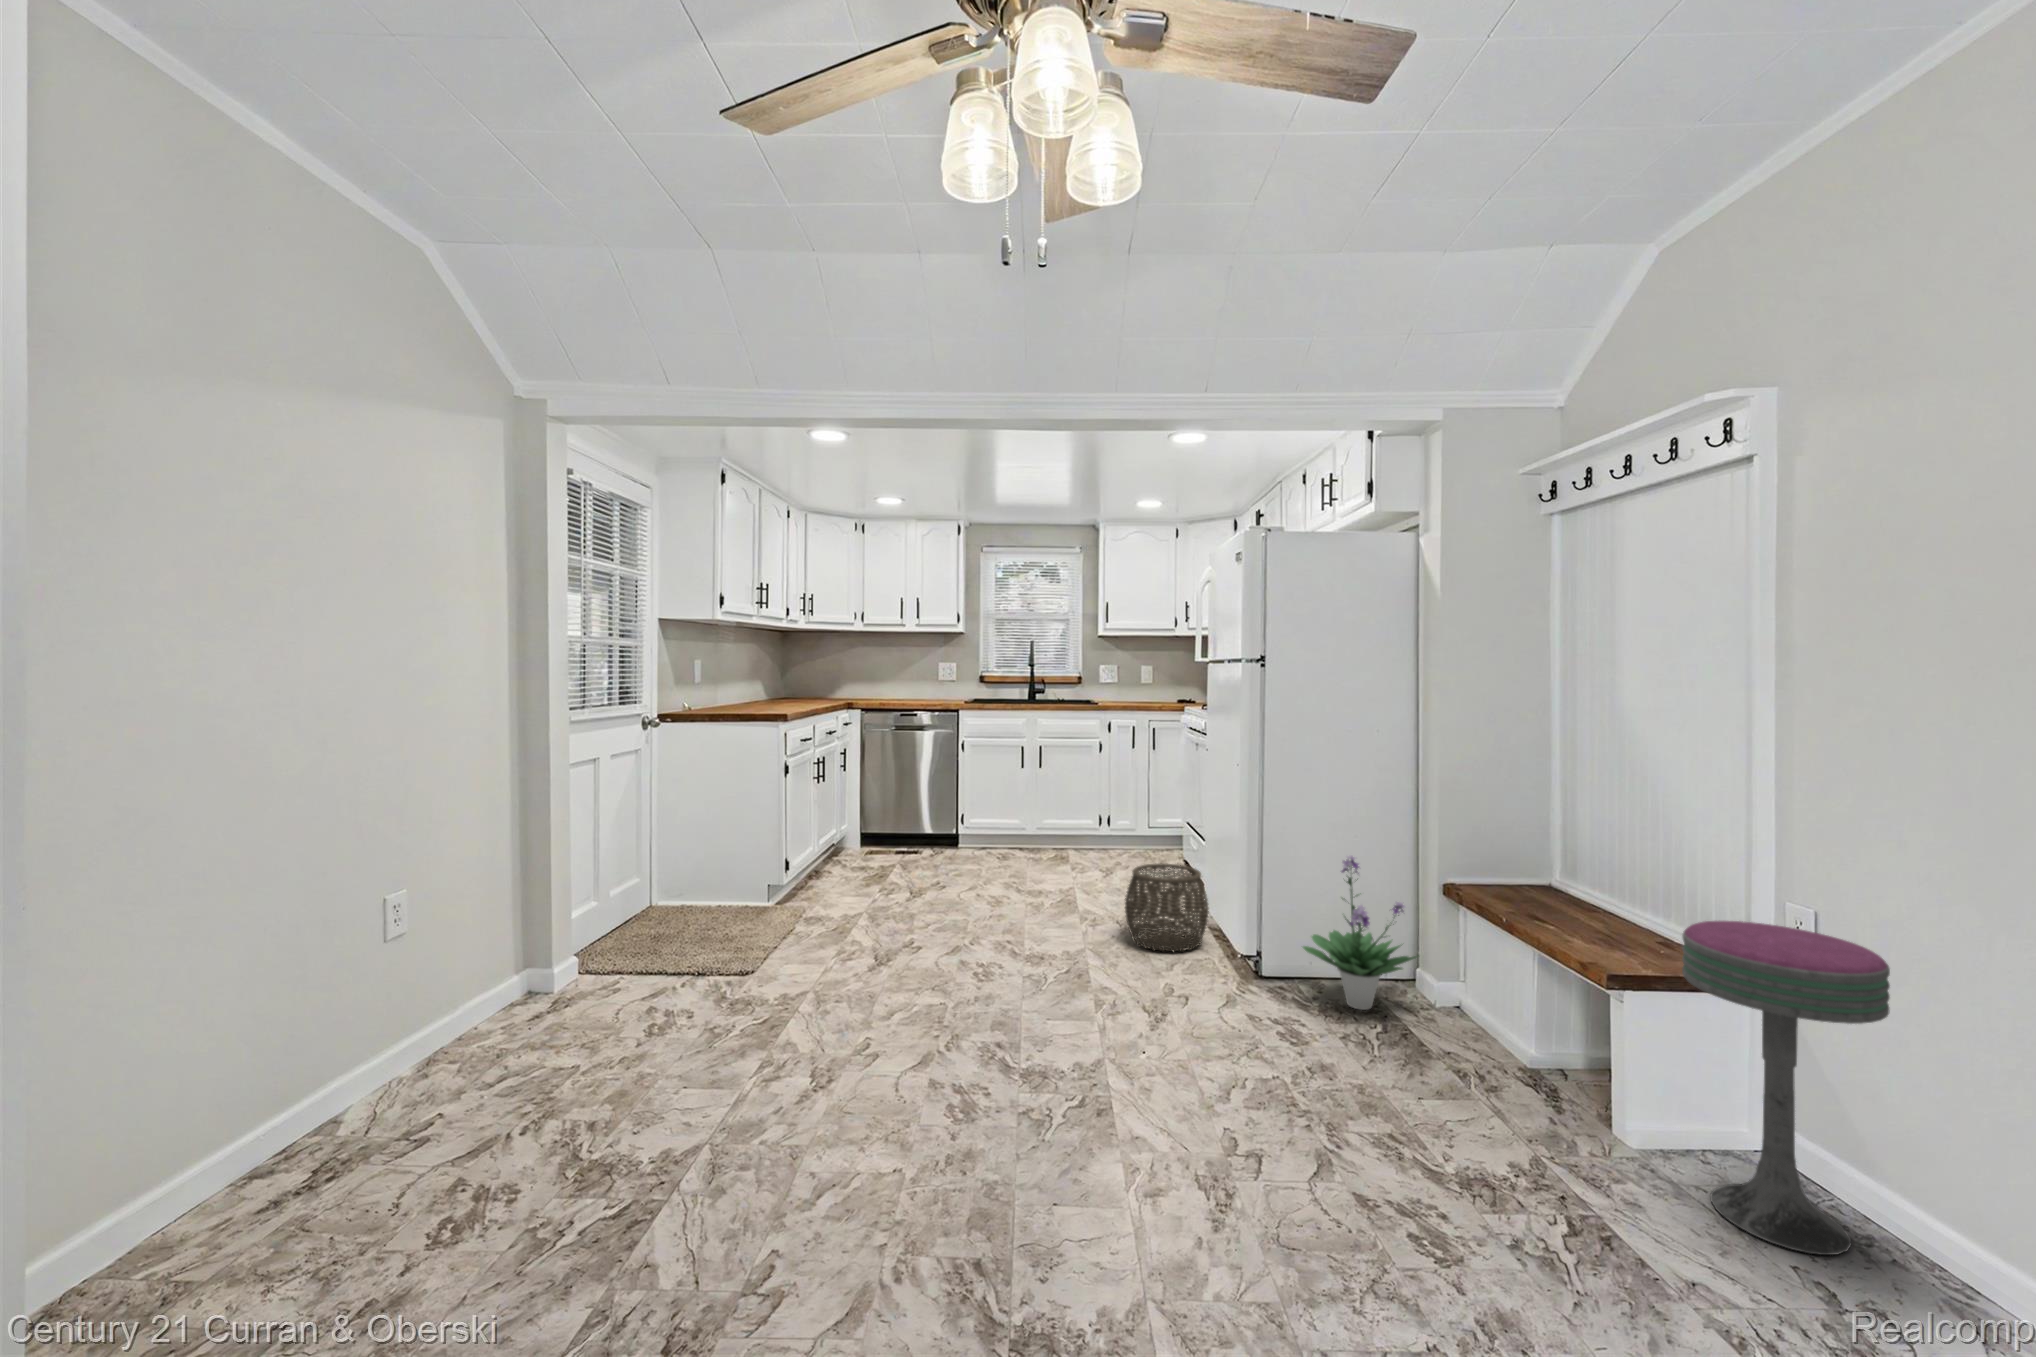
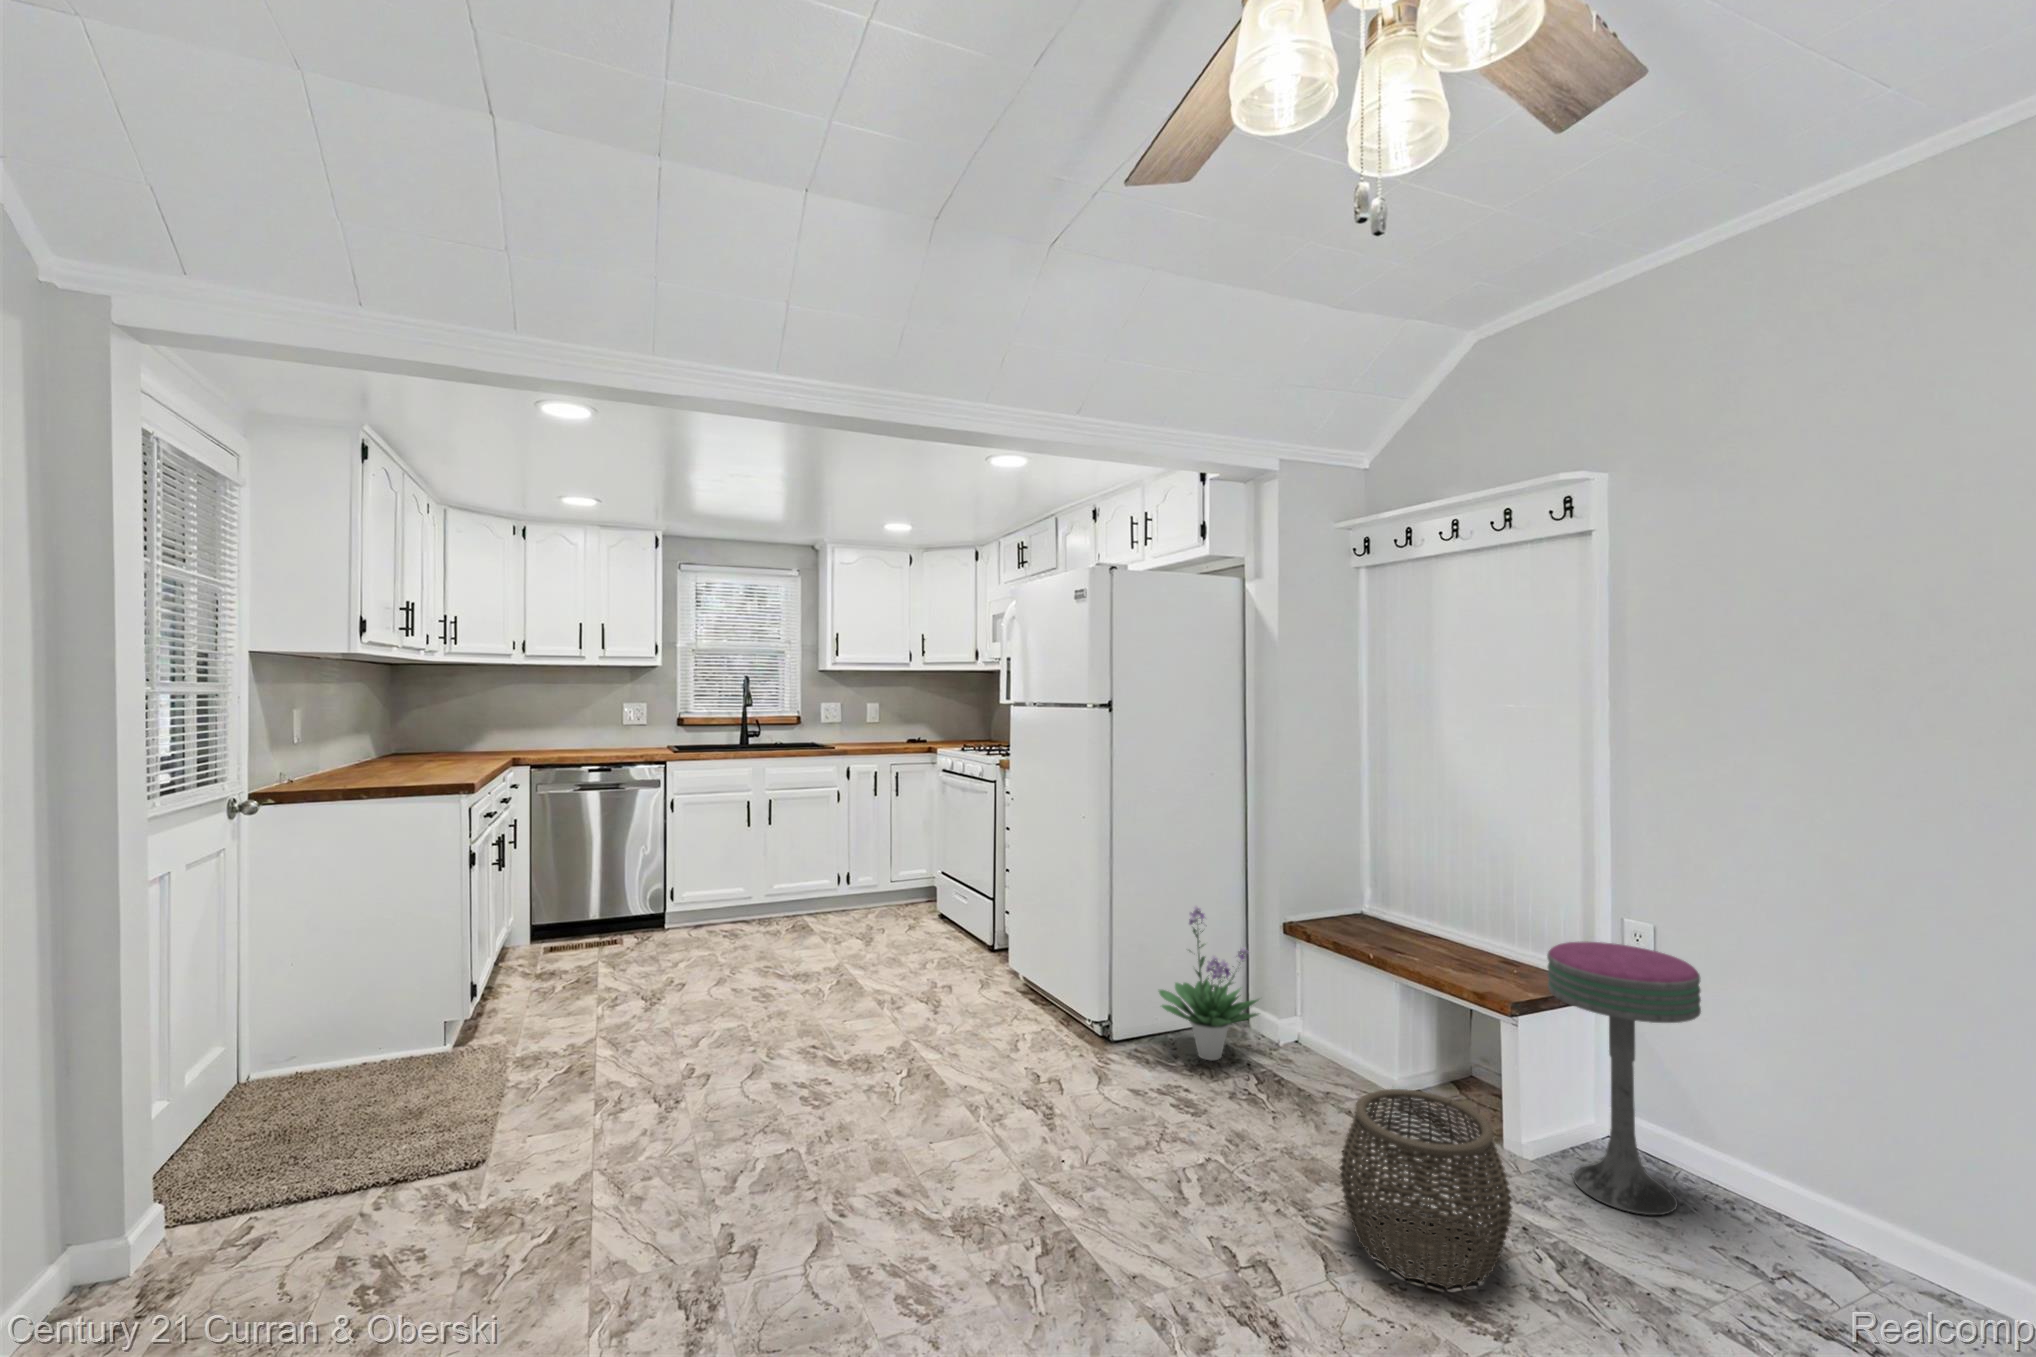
woven basket: present [1125,863,1209,952] -> present [1340,1089,1512,1288]

